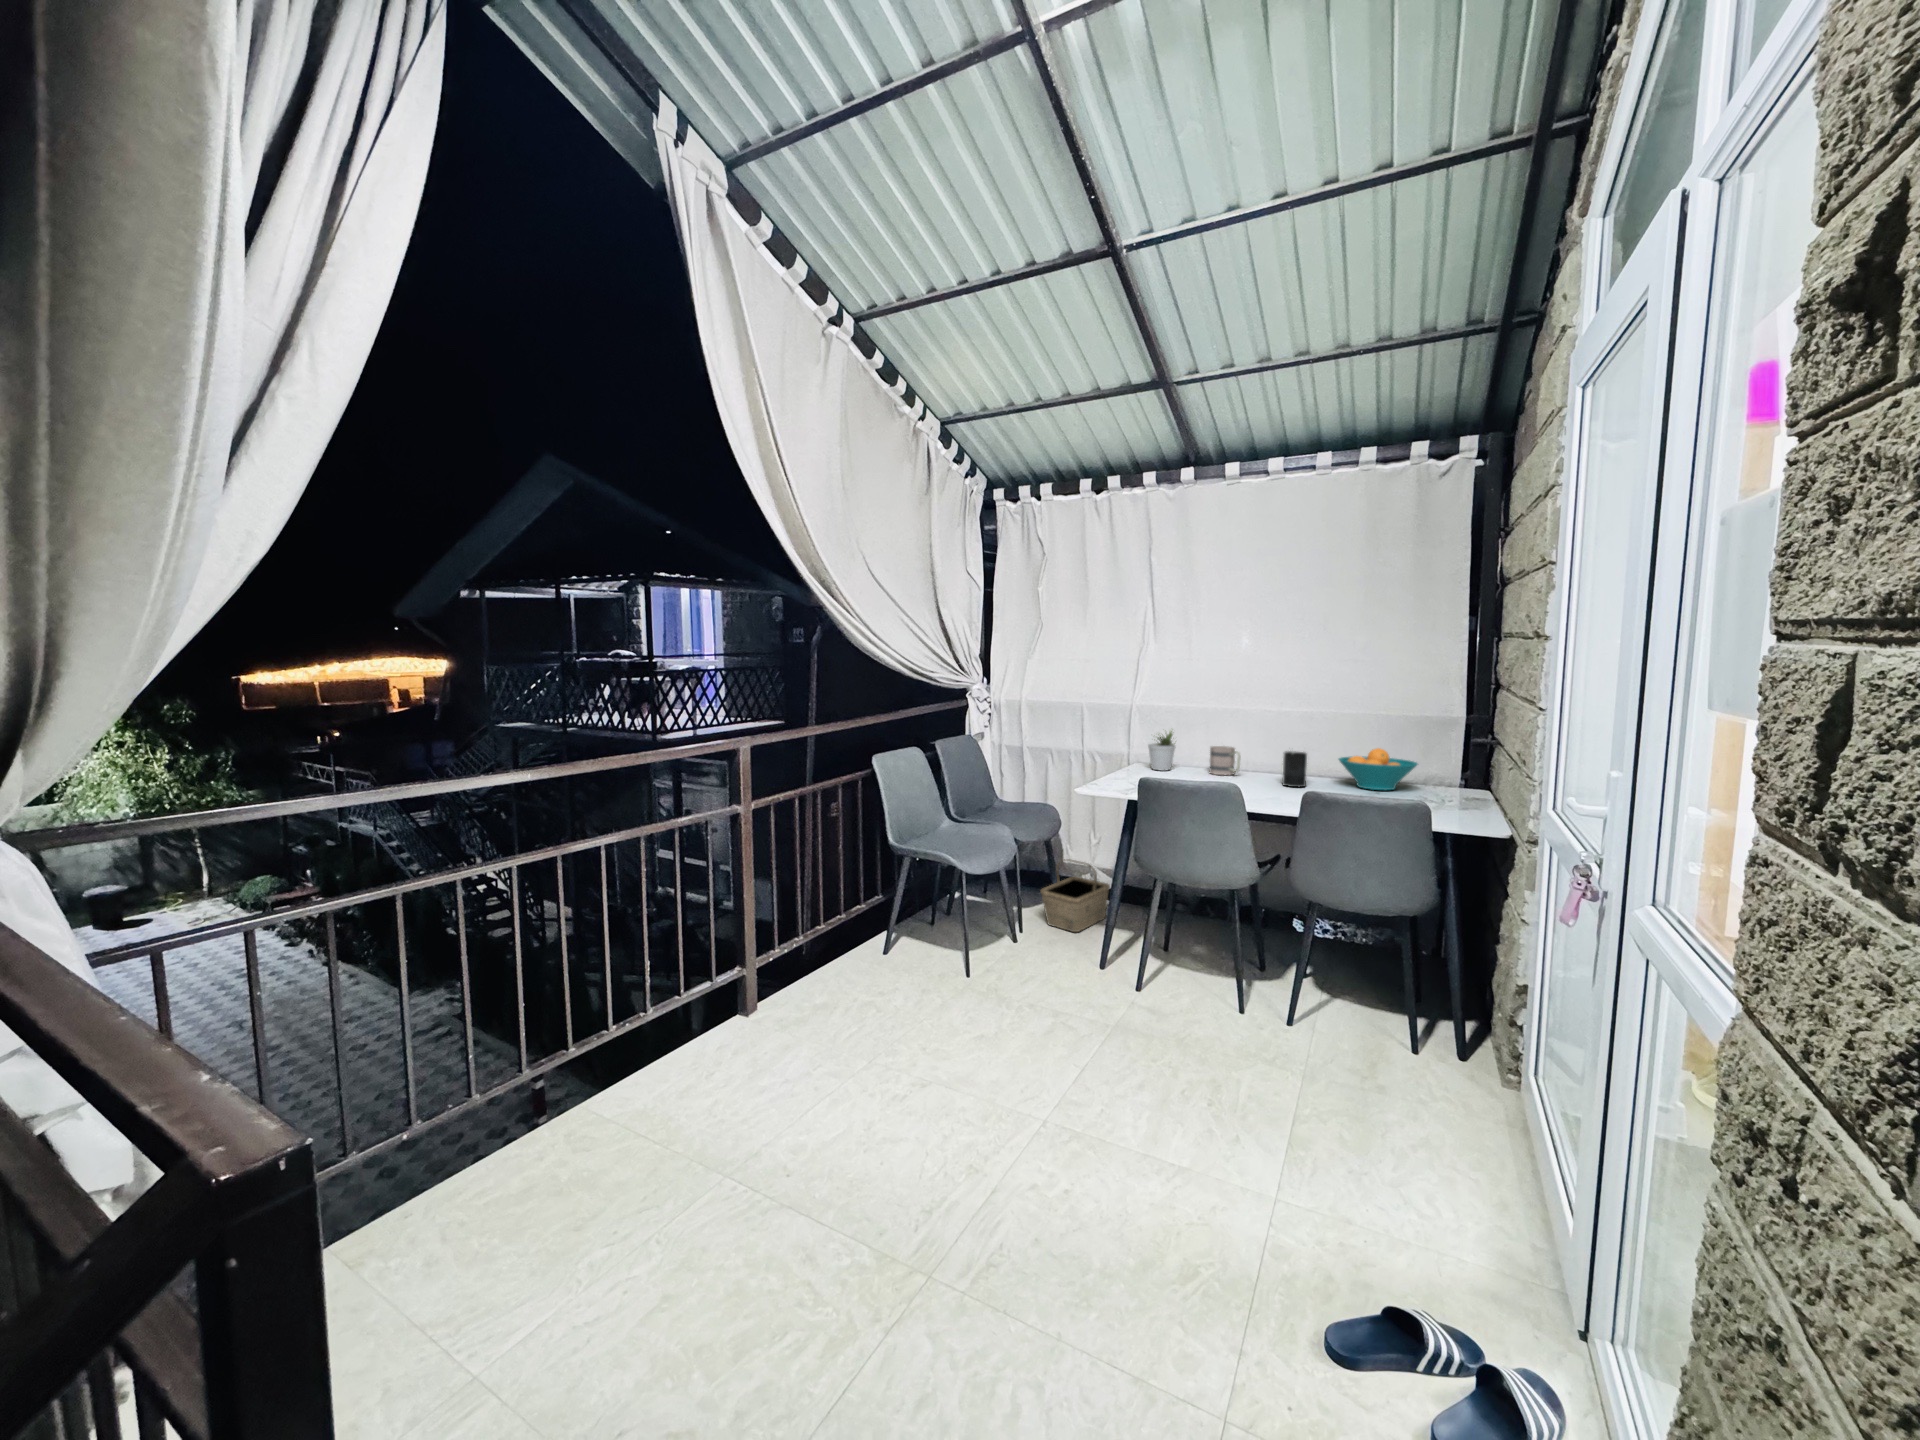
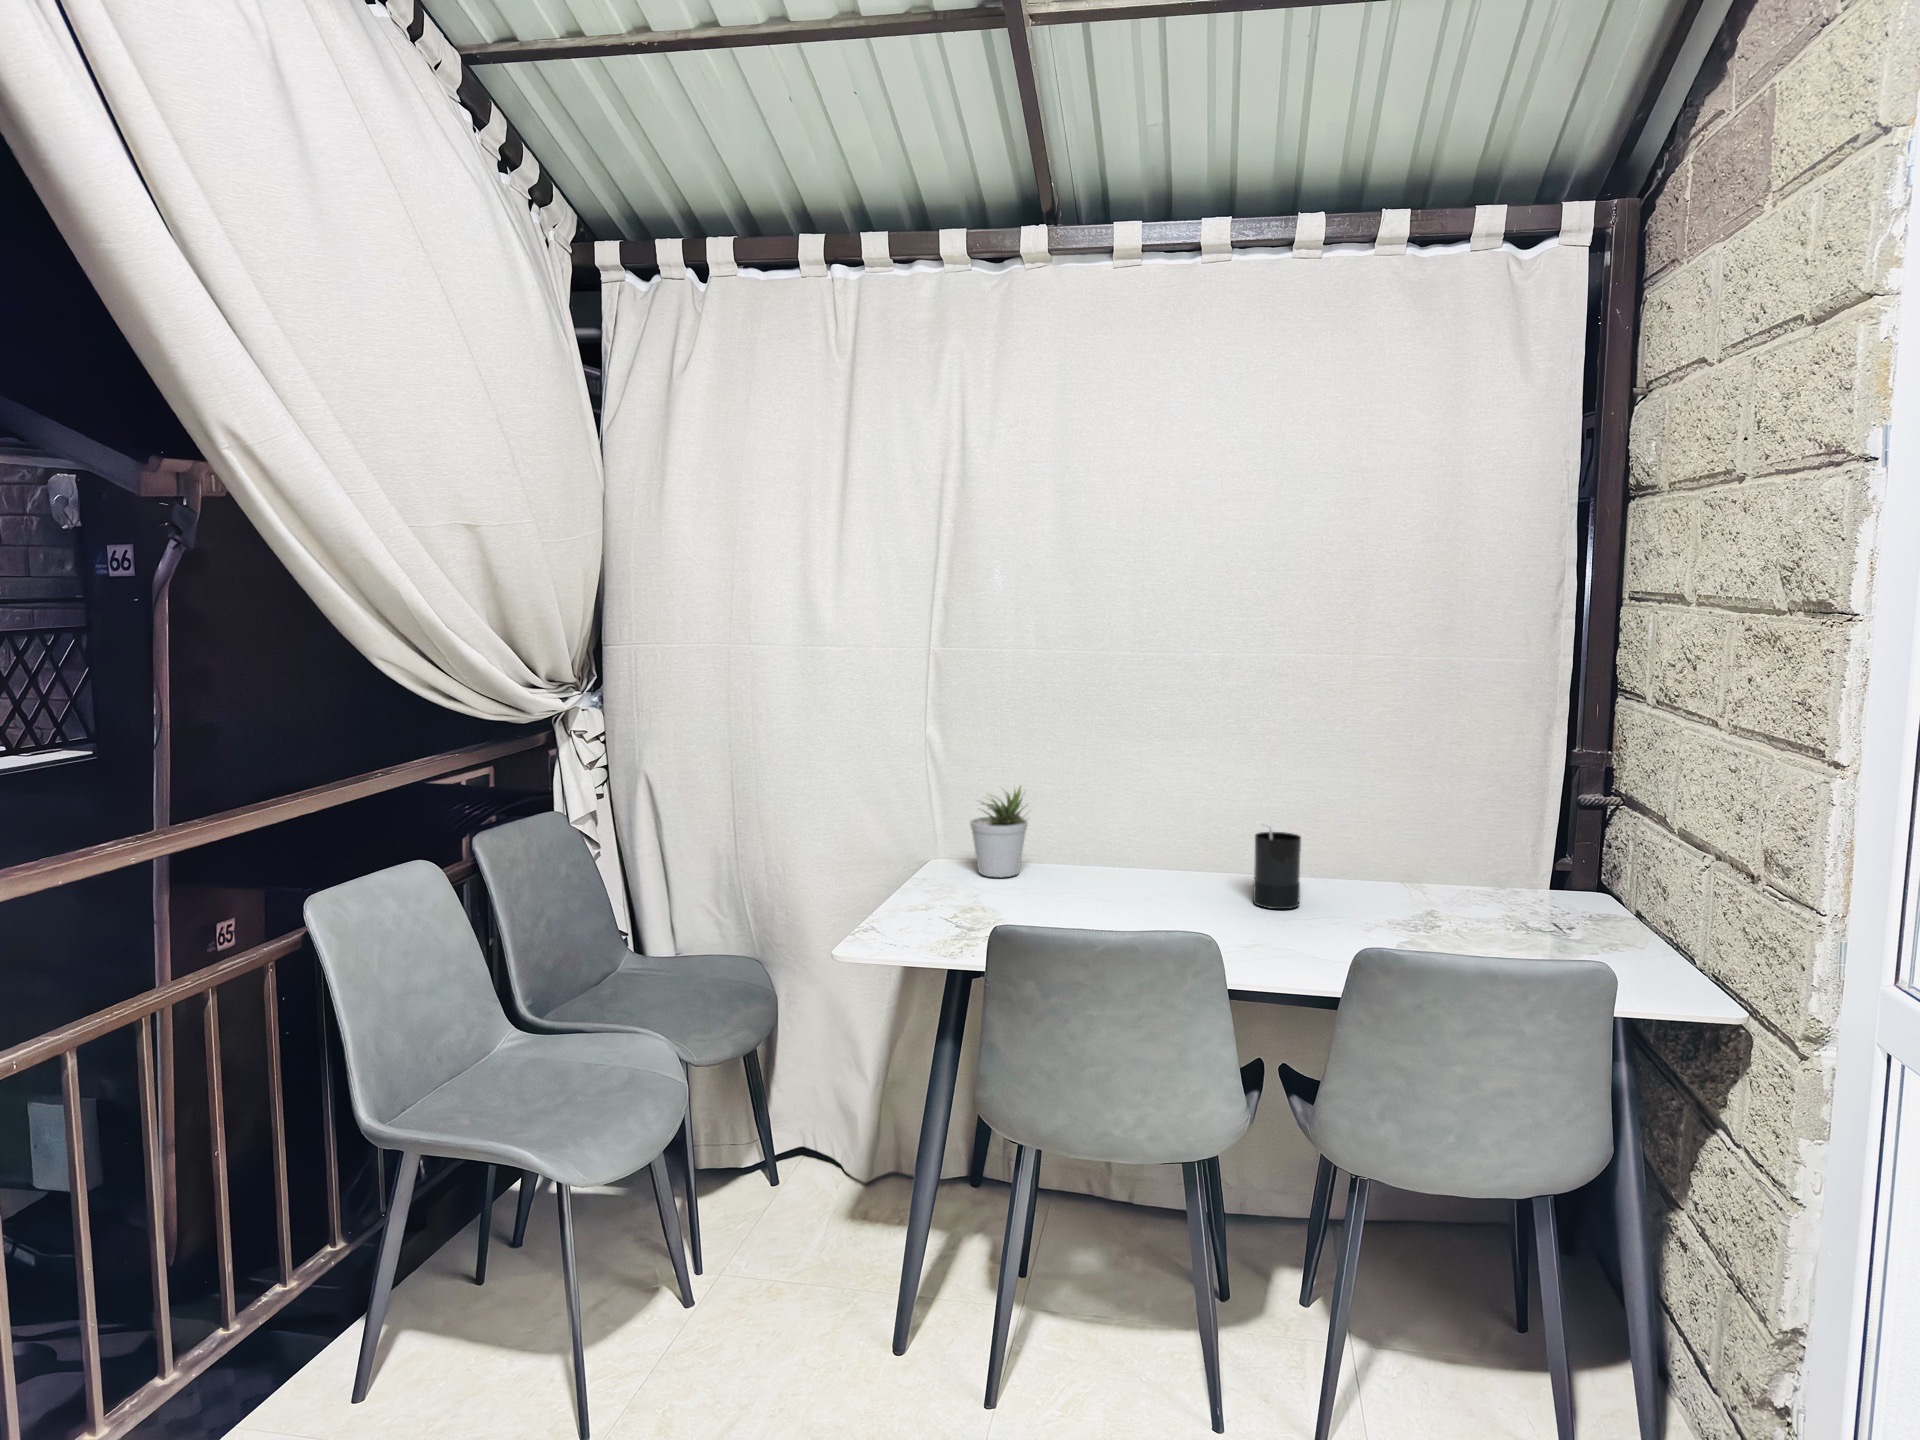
mug: present [1209,746,1241,775] -> none [1097,818,1163,883]
fruit bowl: present [1339,748,1418,790] -> none [1351,819,1500,905]
basket: present [1041,859,1110,932] -> none [746,1082,895,1255]

